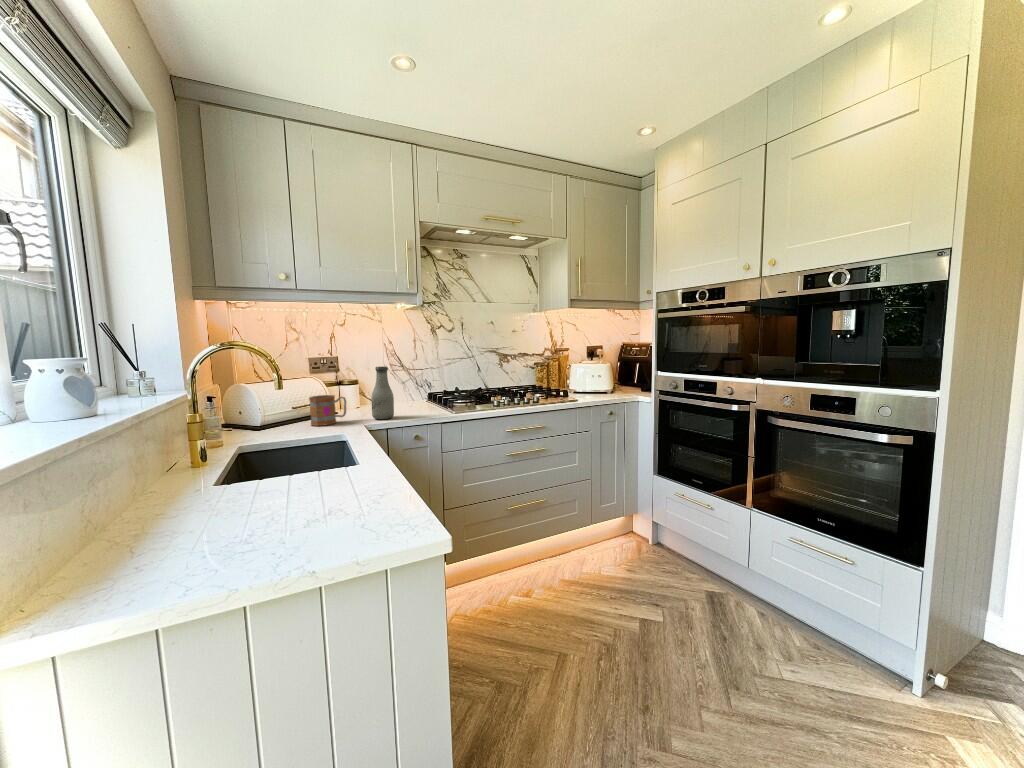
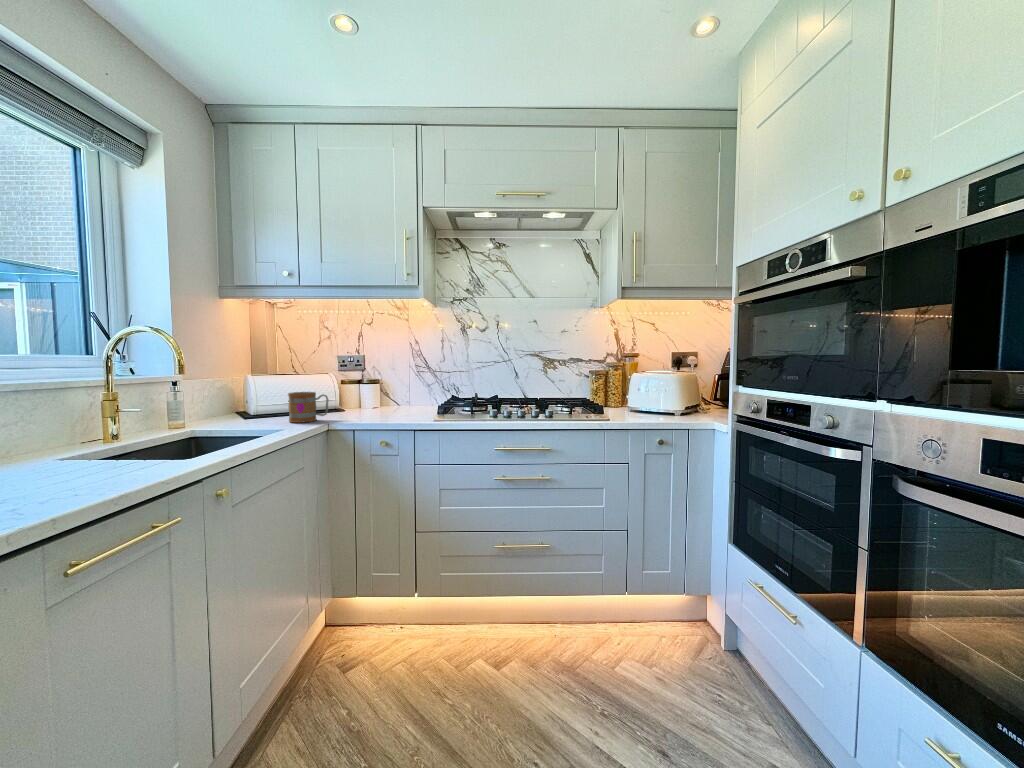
bottle: present [371,367,394,419] -> none [348,364,373,422]

